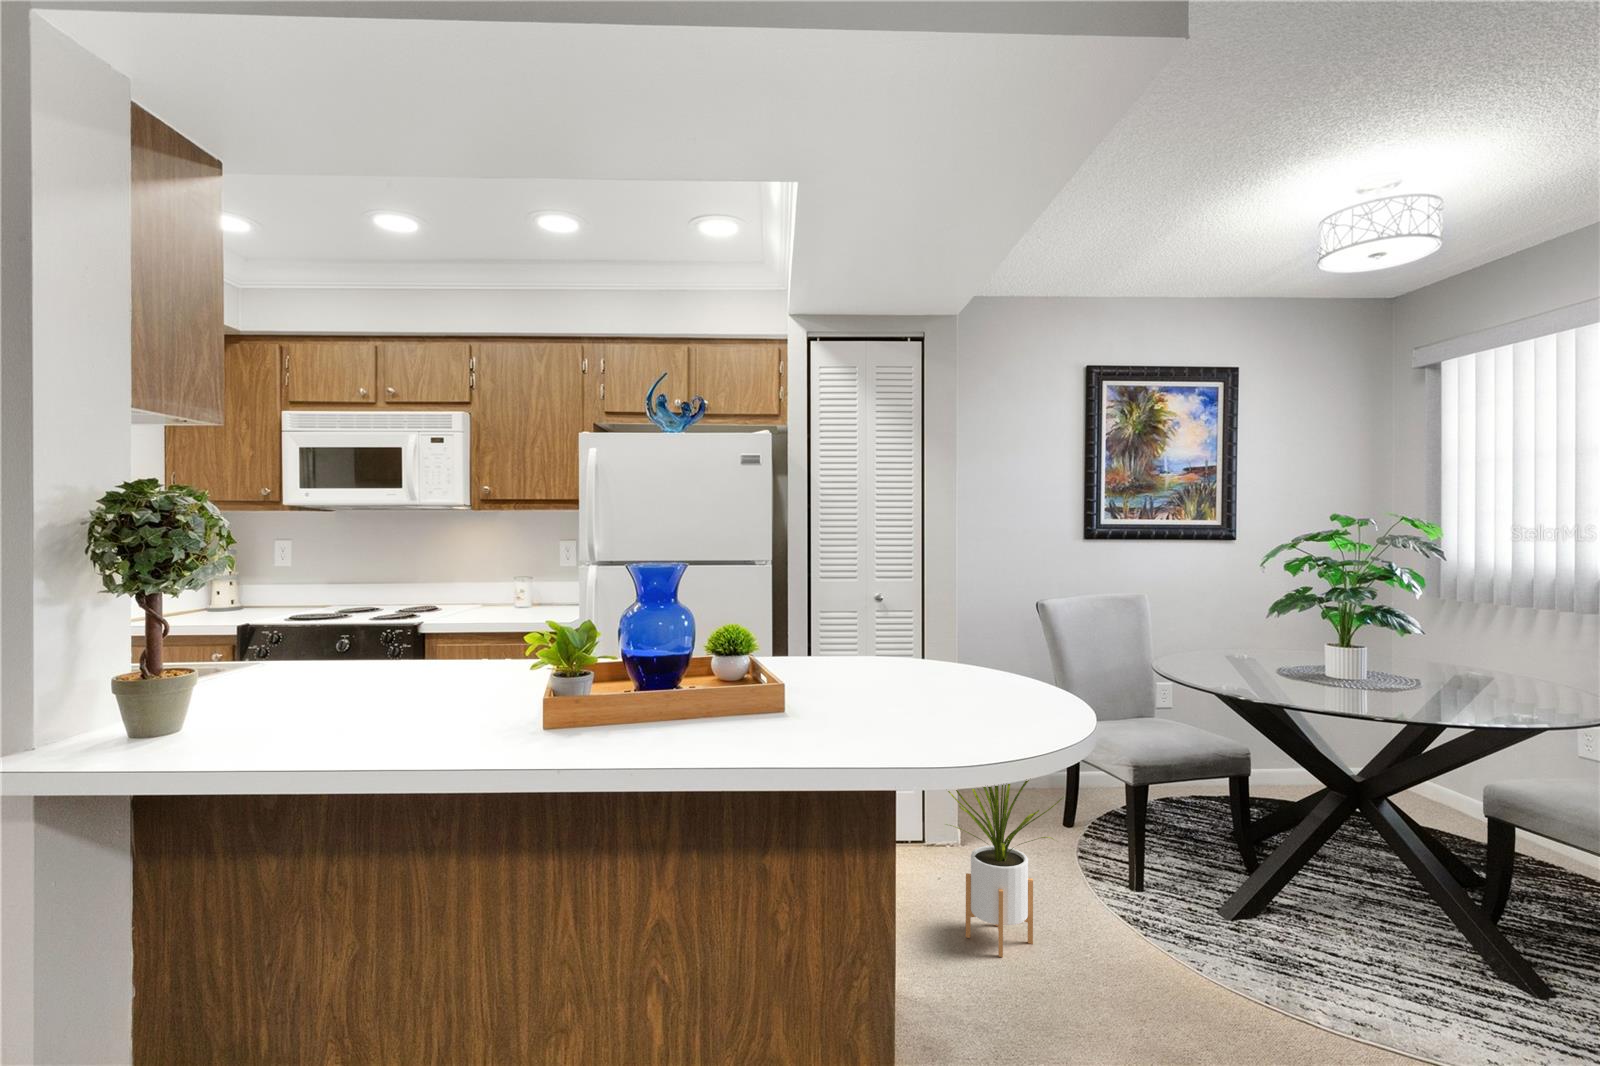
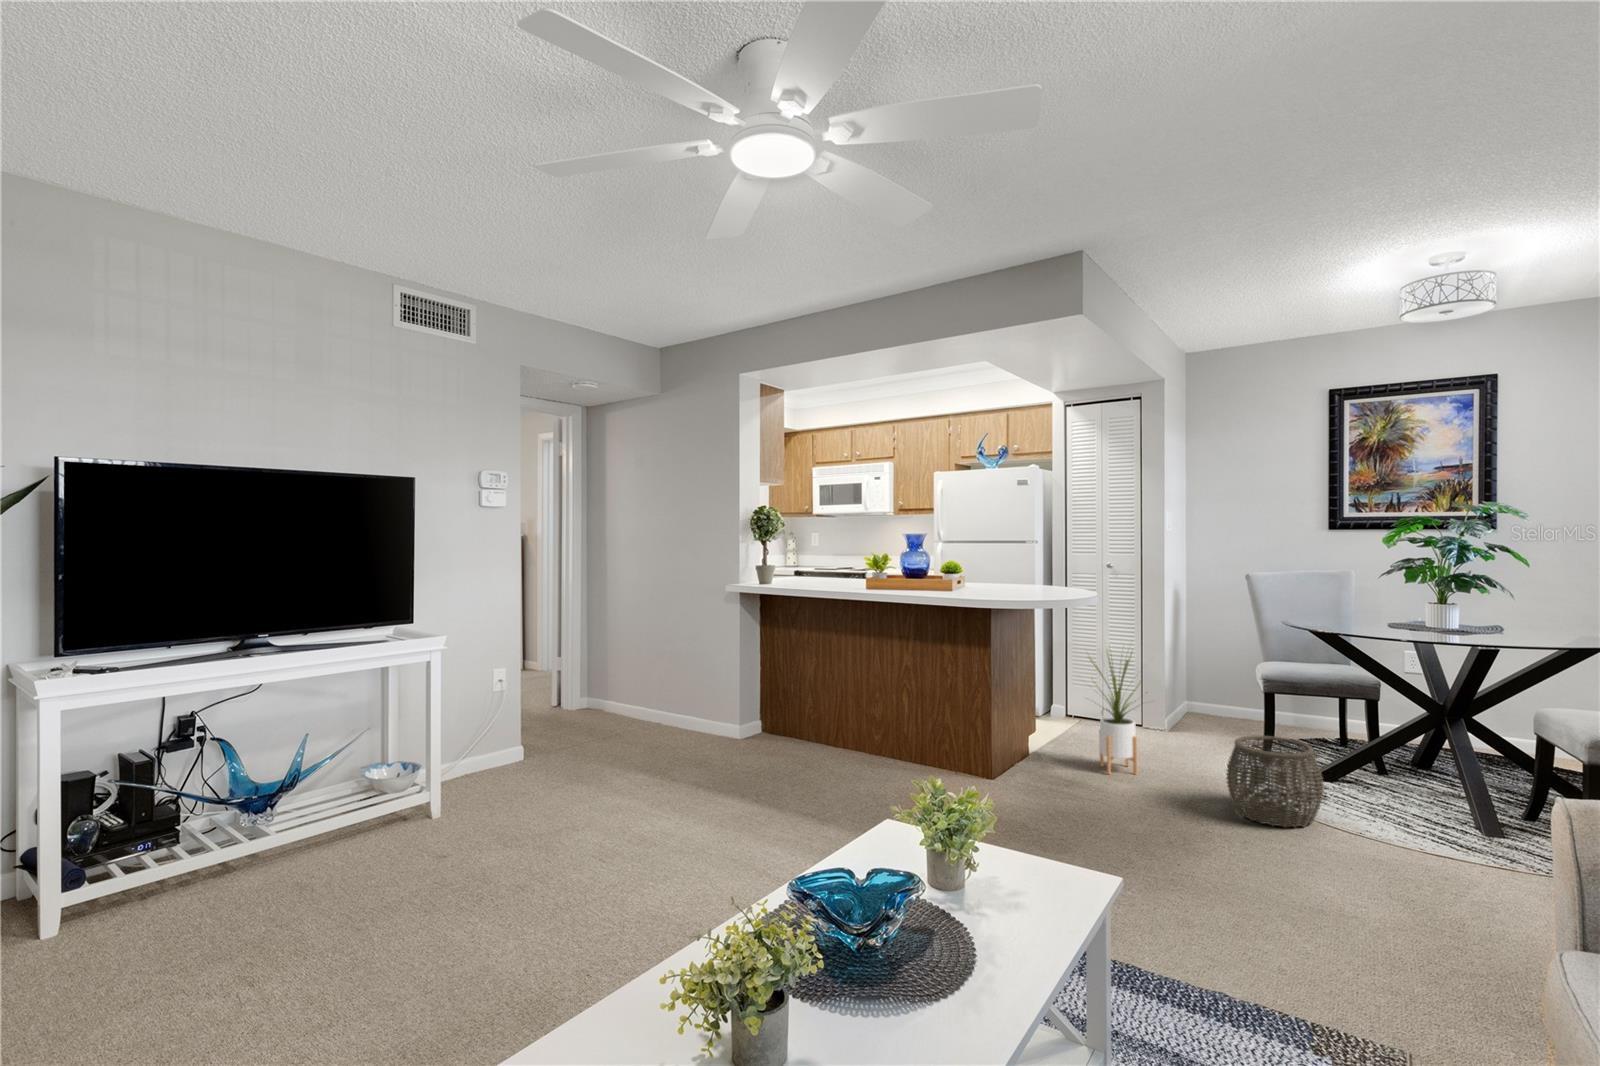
woven basket: none [1226,854,1387,1020] -> present [1226,735,1324,828]

